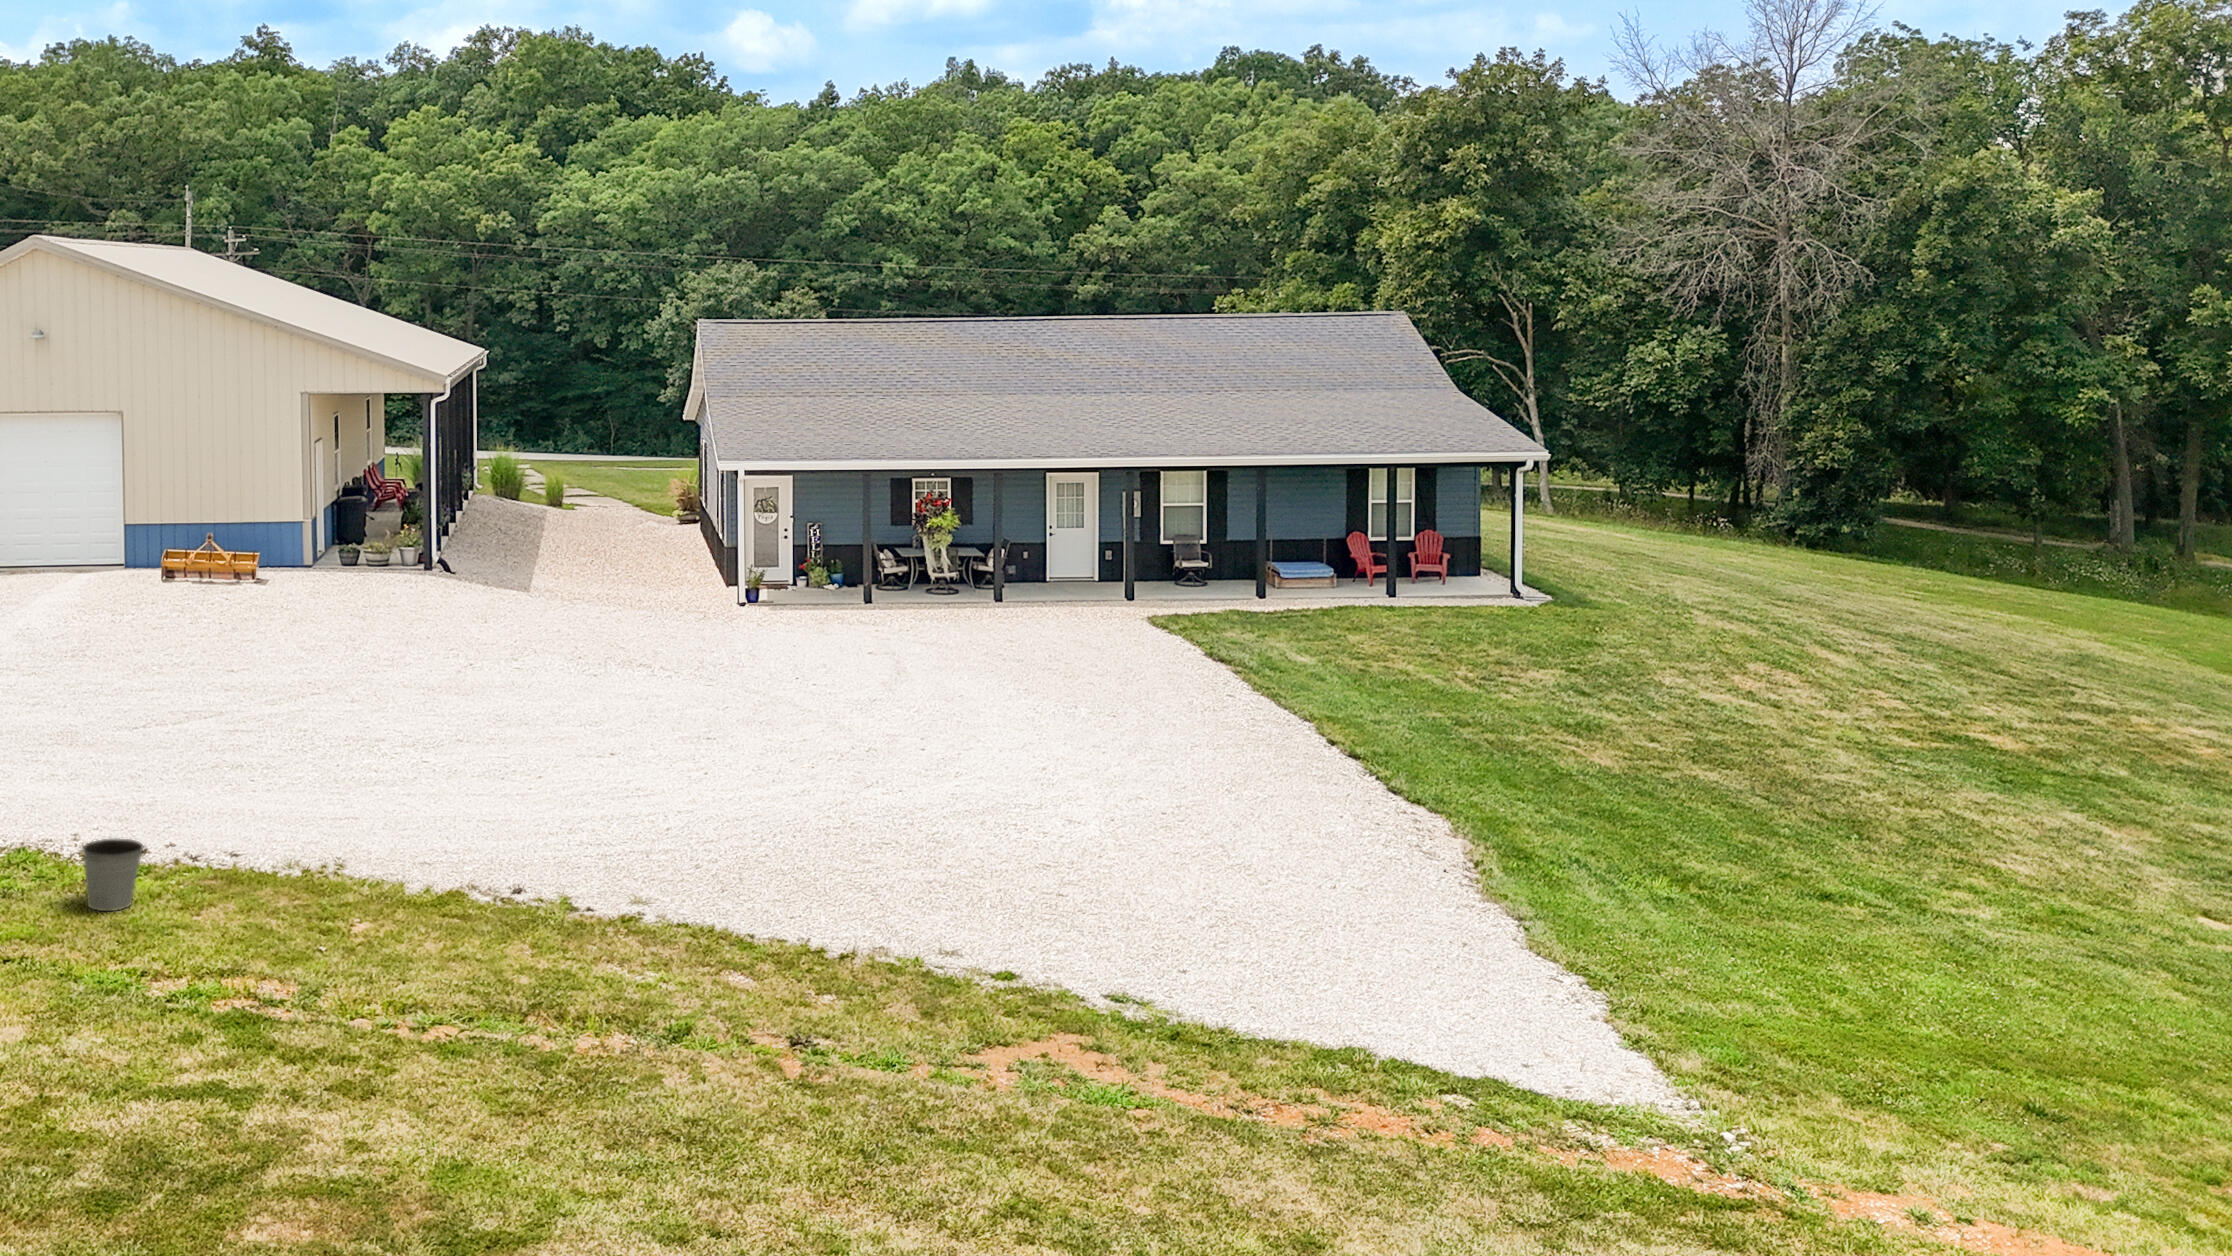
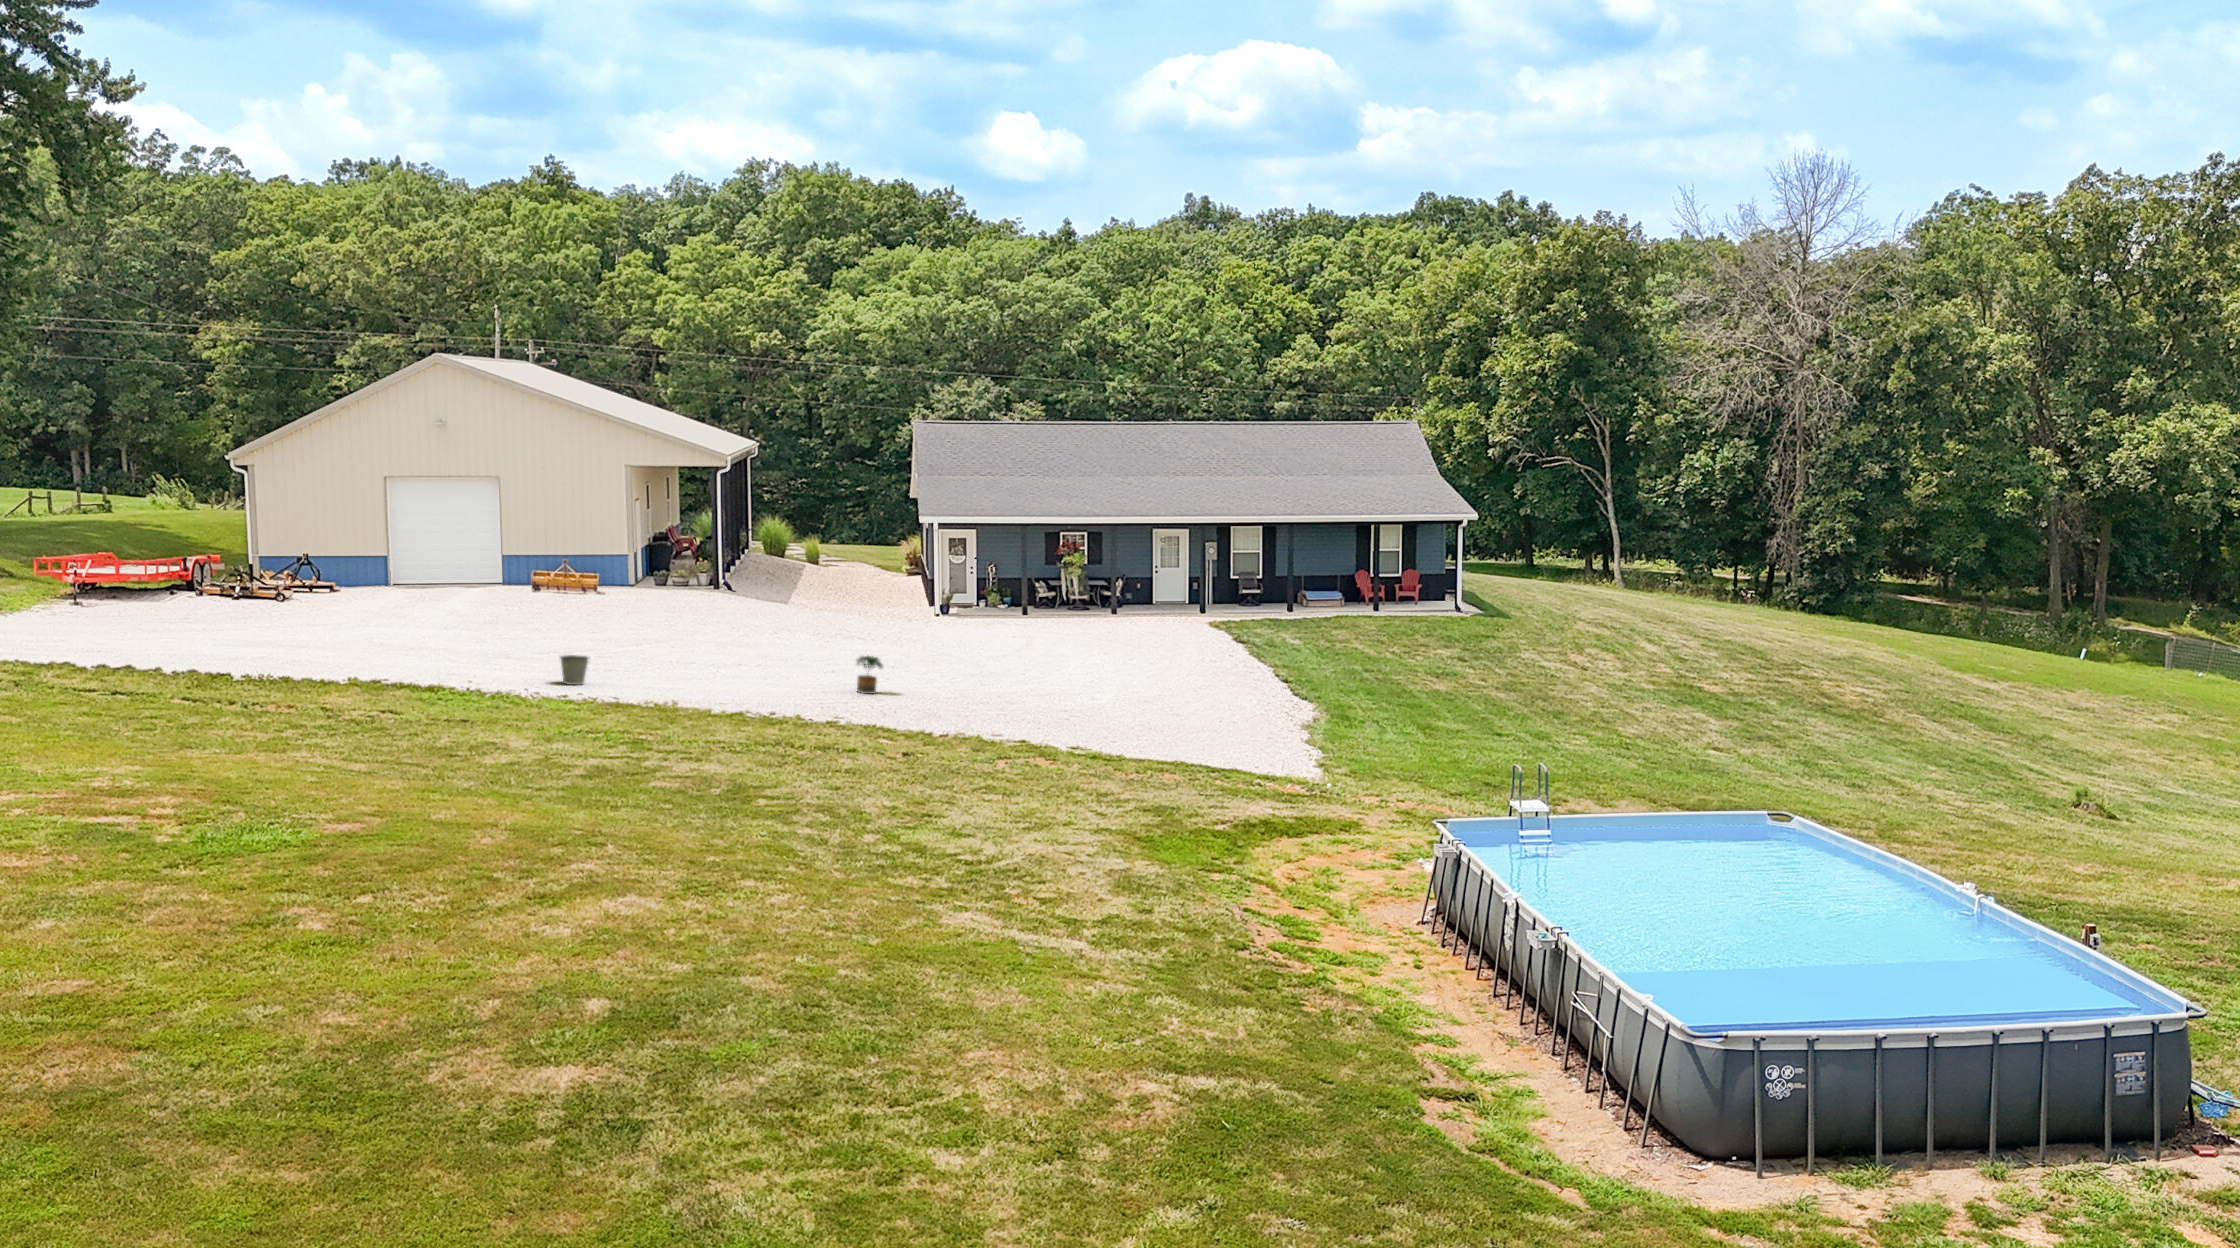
potted tree: none [693,820,755,908] -> present [857,656,882,694]

